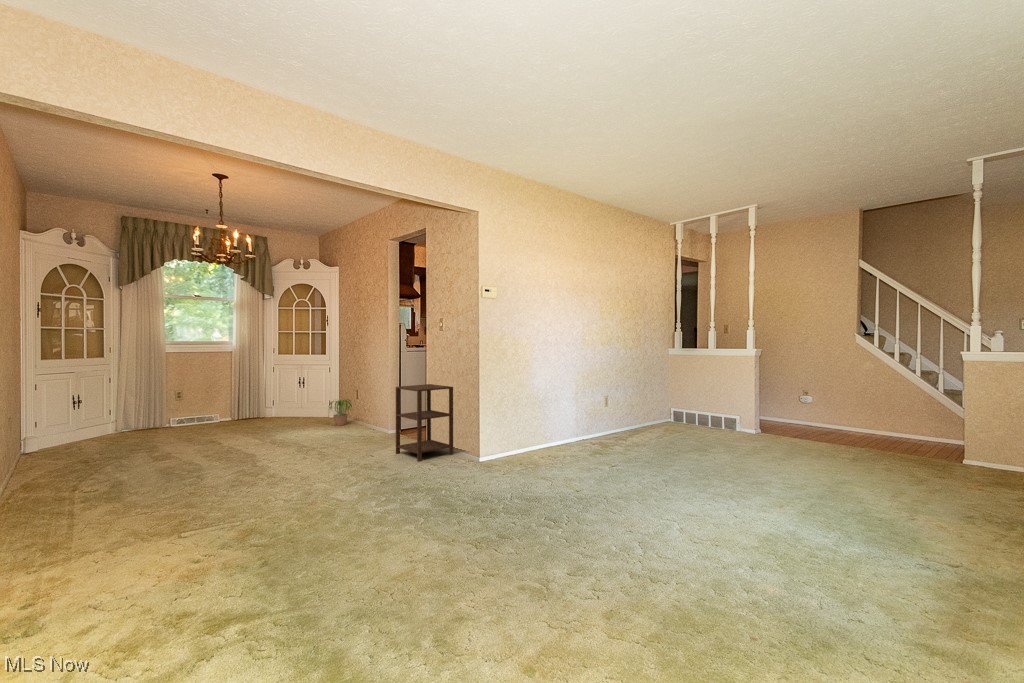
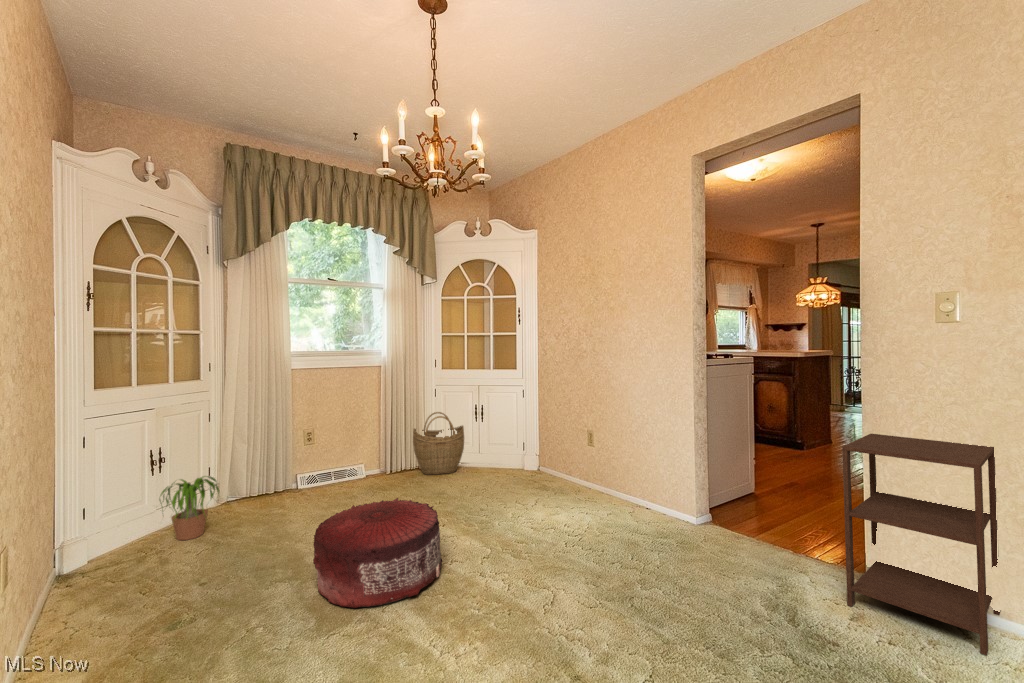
woven basket: none [251,382,288,421] -> present [413,412,464,475]
potted plant: present [329,399,352,426] -> present [159,476,219,540]
pouf: none [157,418,231,457] -> present [313,498,442,608]

